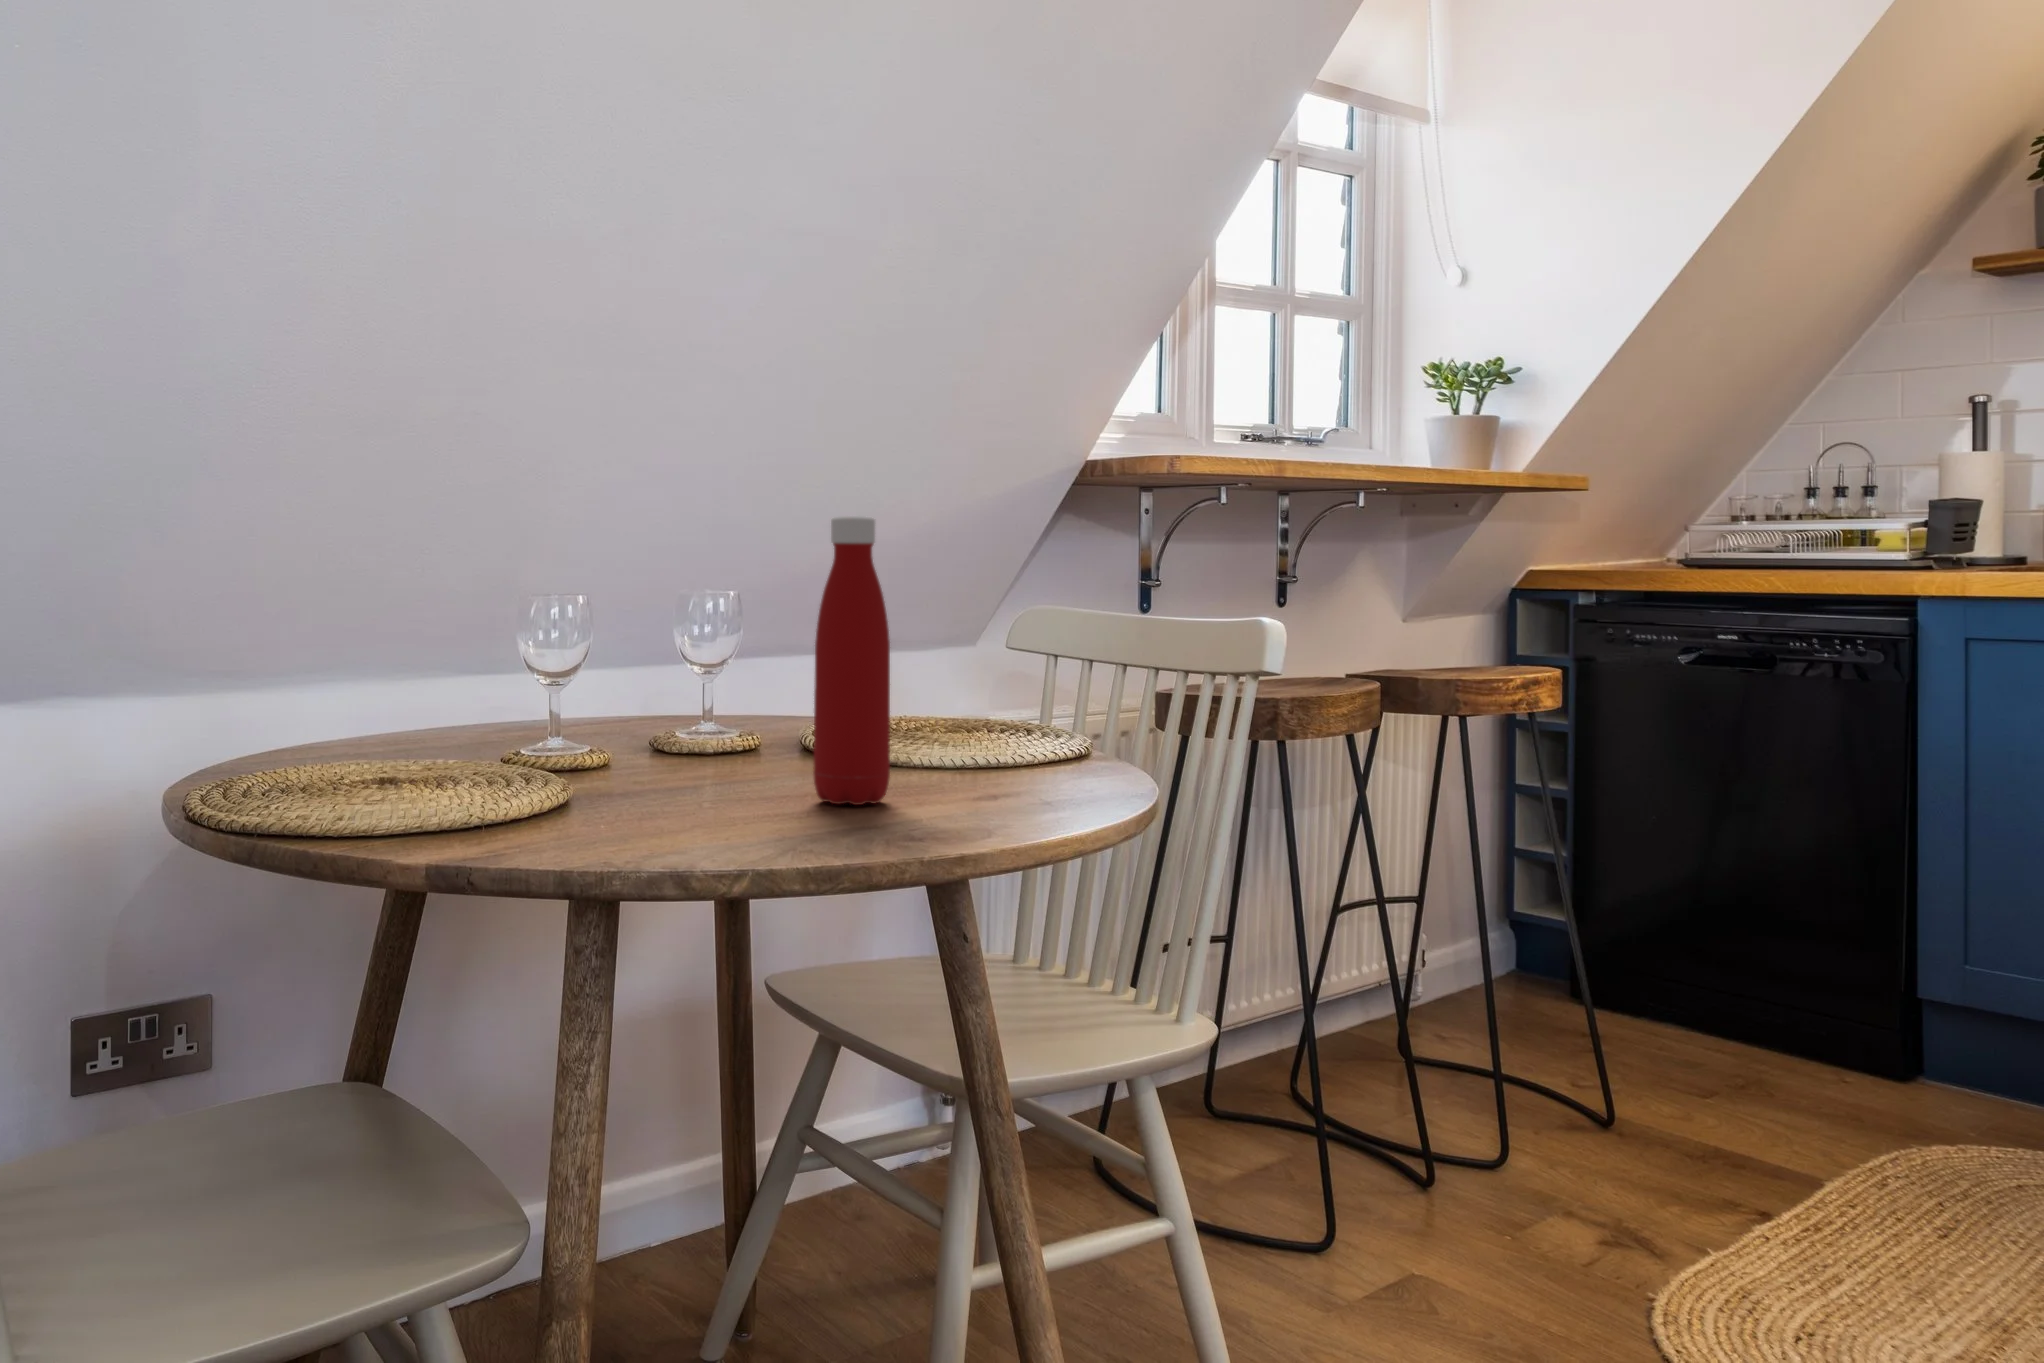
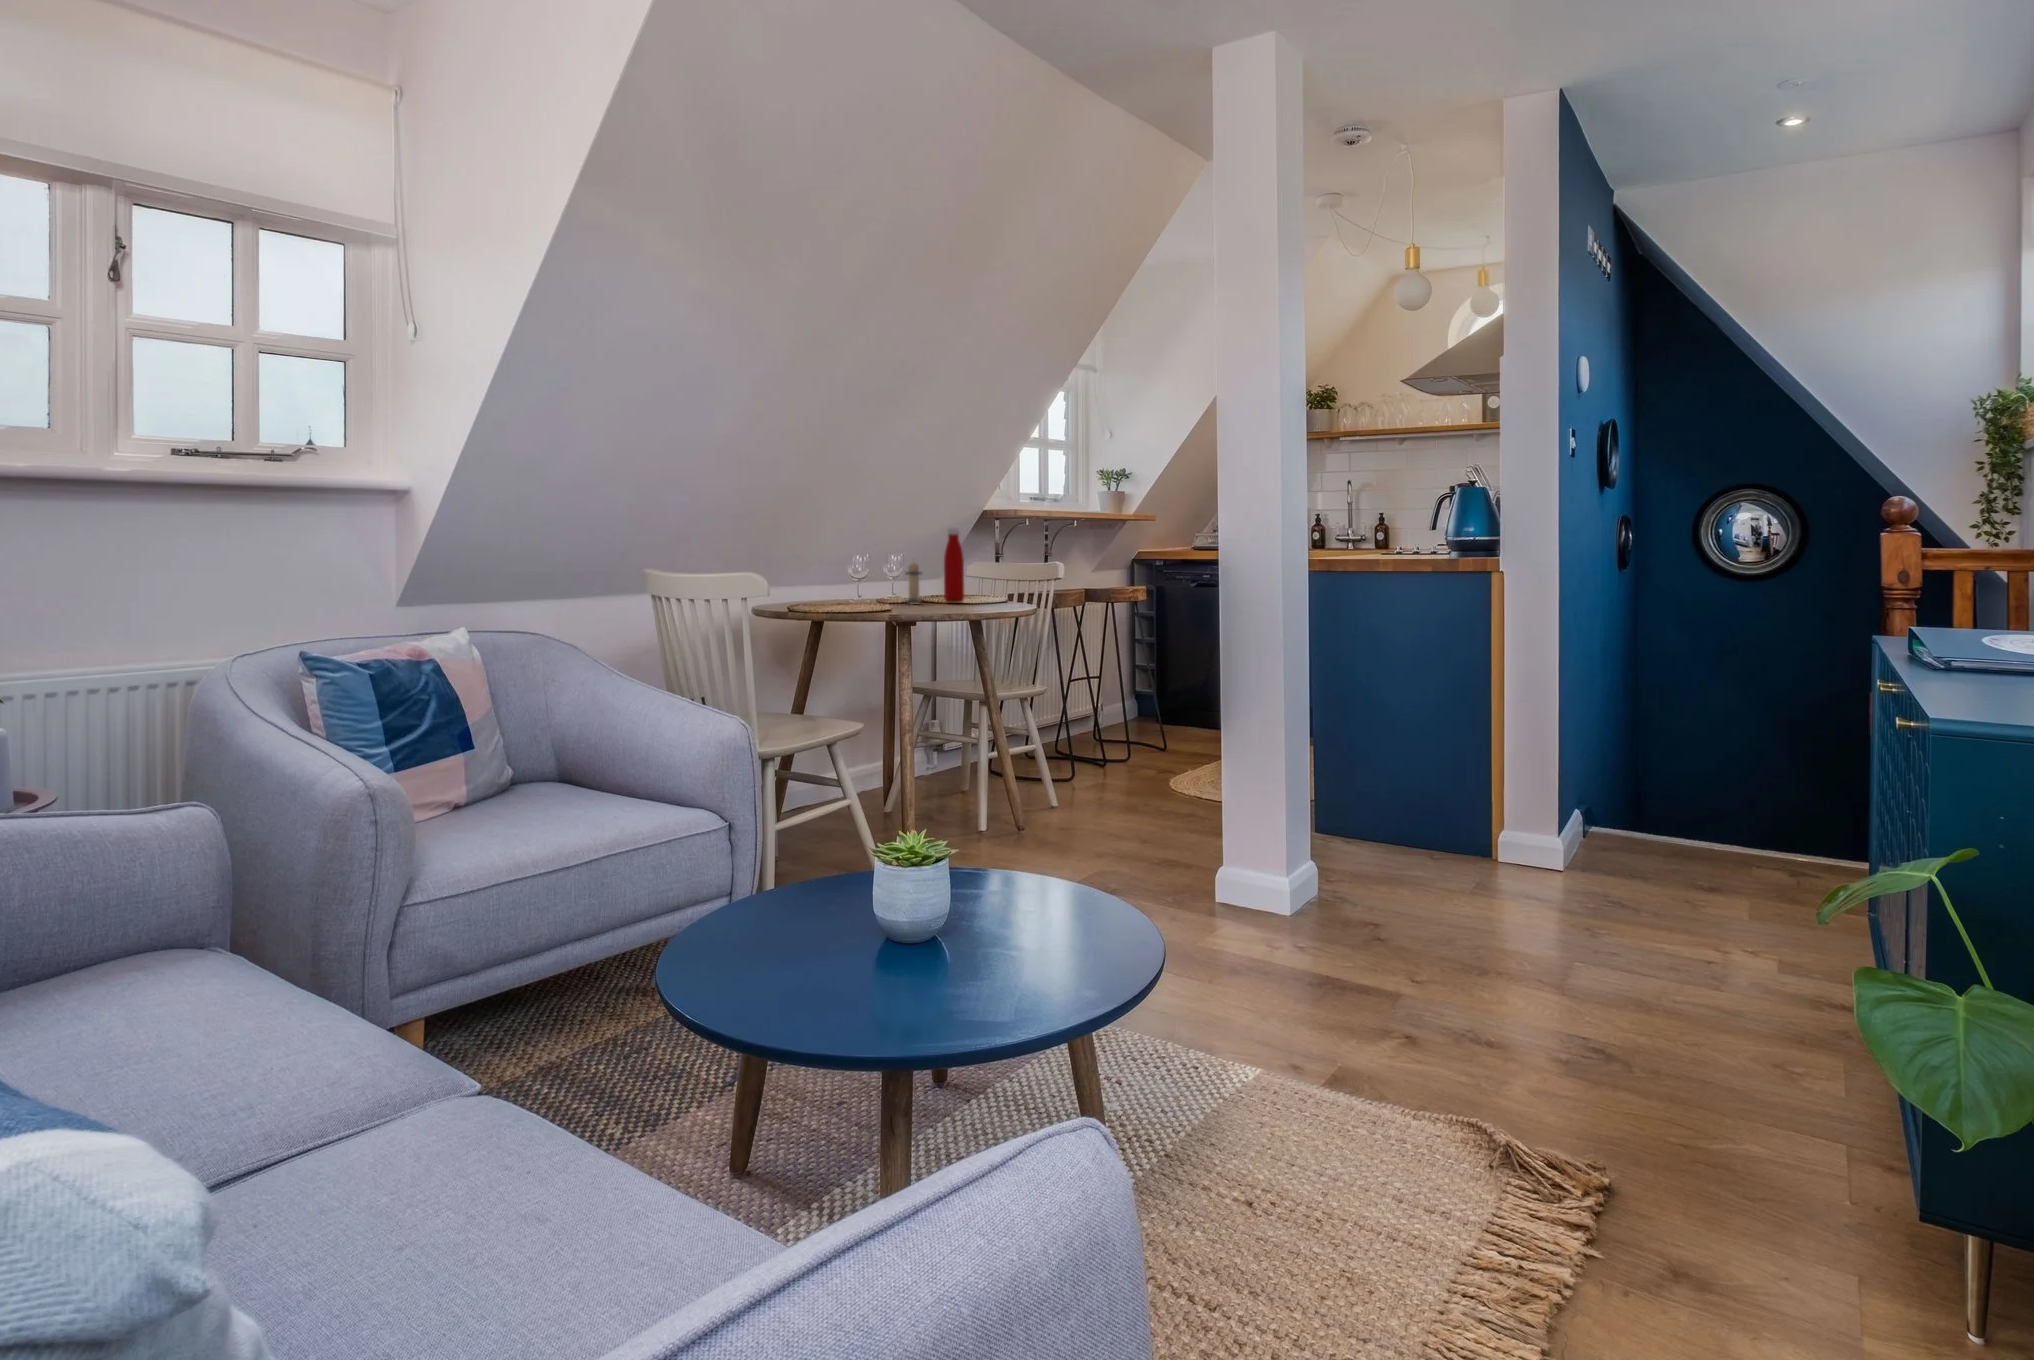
candle: none [672,627,753,796] -> present [906,562,922,603]

